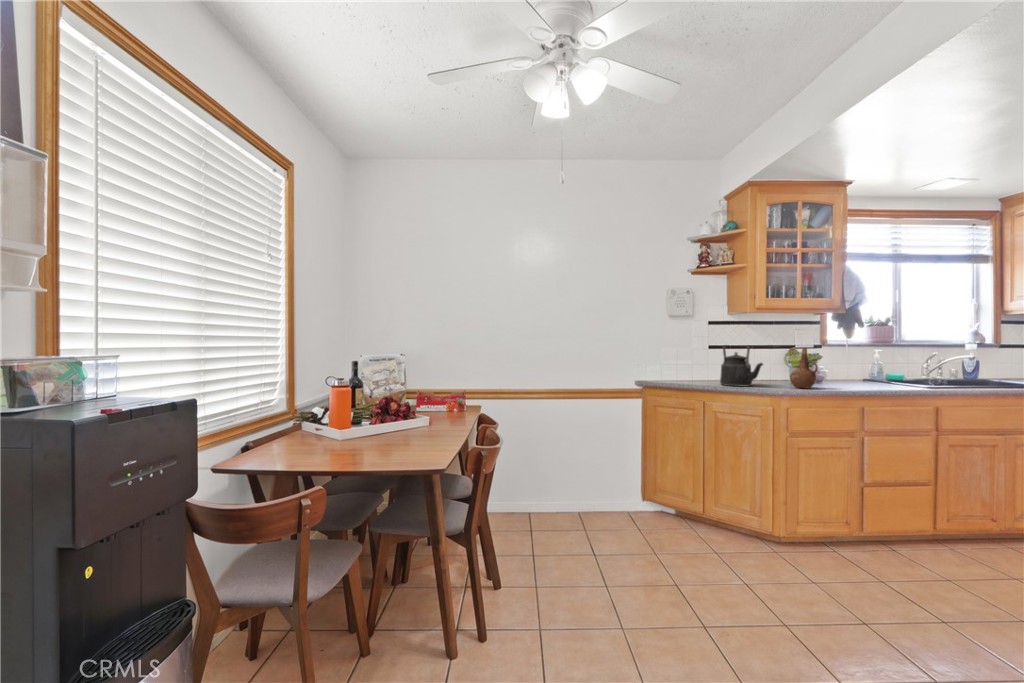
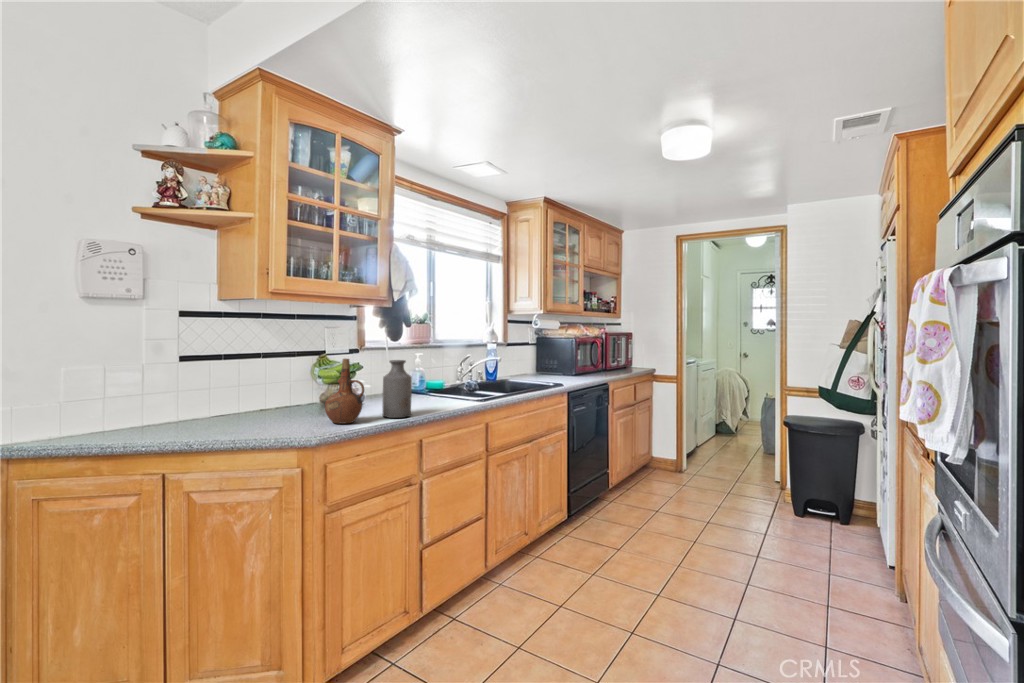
kettle: present [720,345,763,386] -> none [202,356,283,435]
bottle: none [833,350,857,390] -> present [383,360,412,418]

